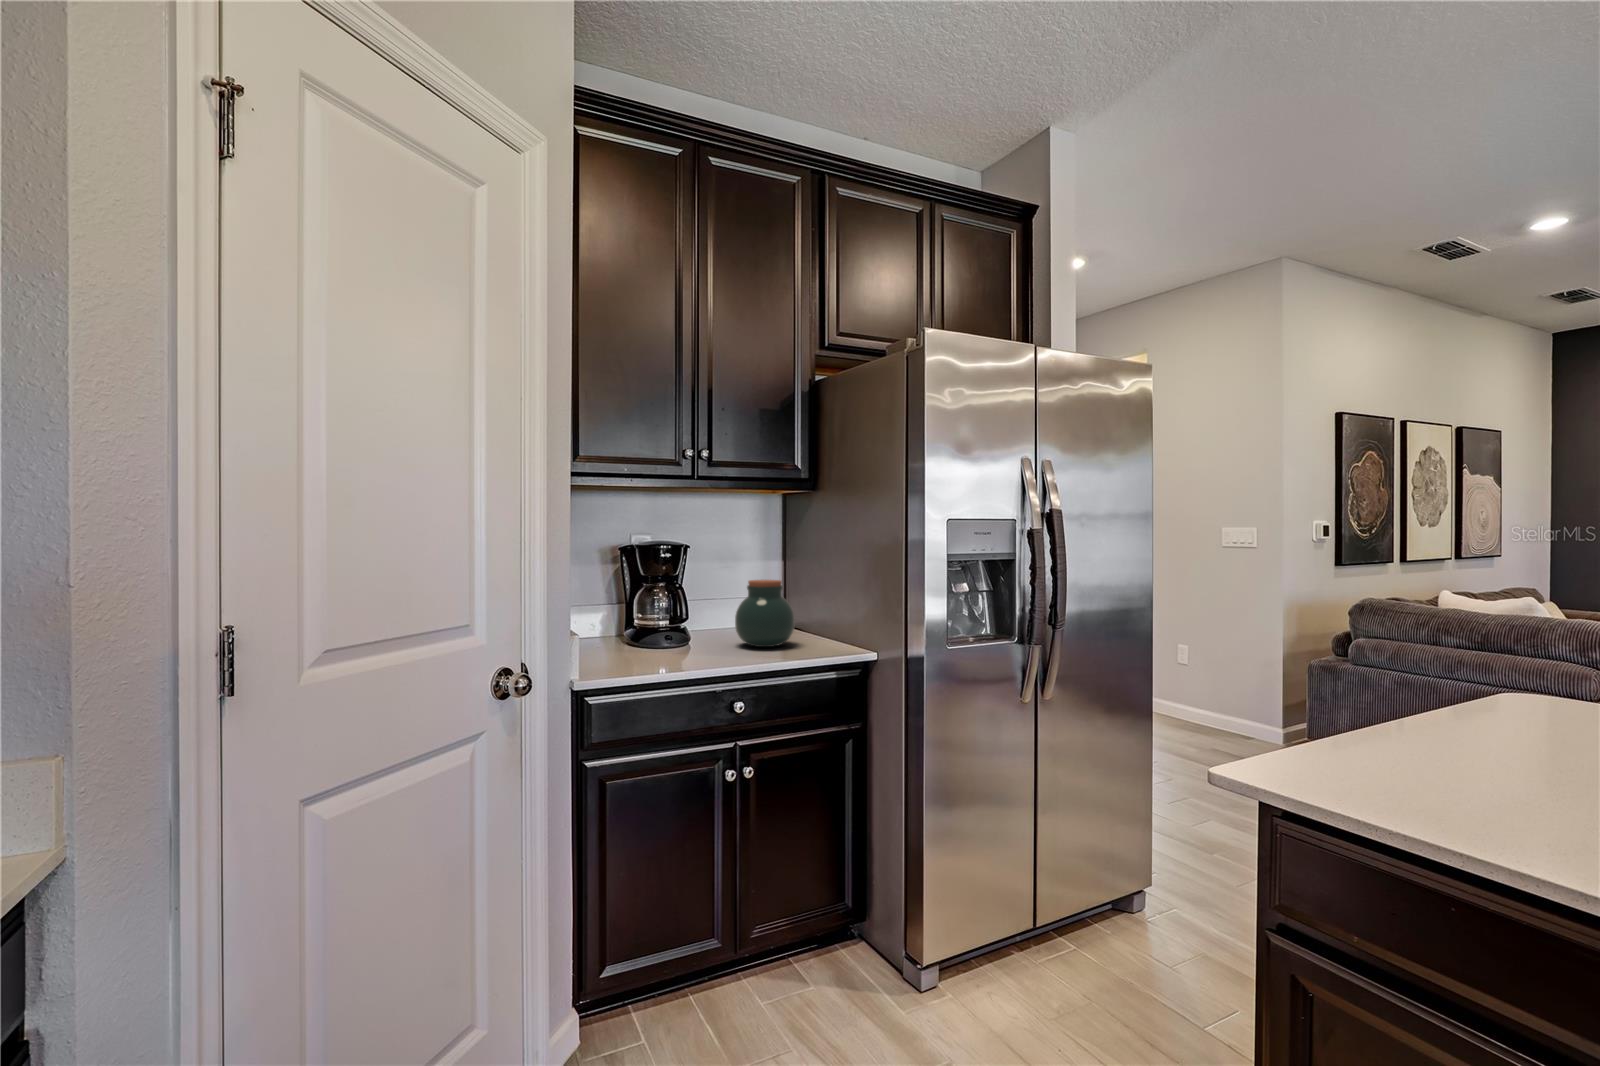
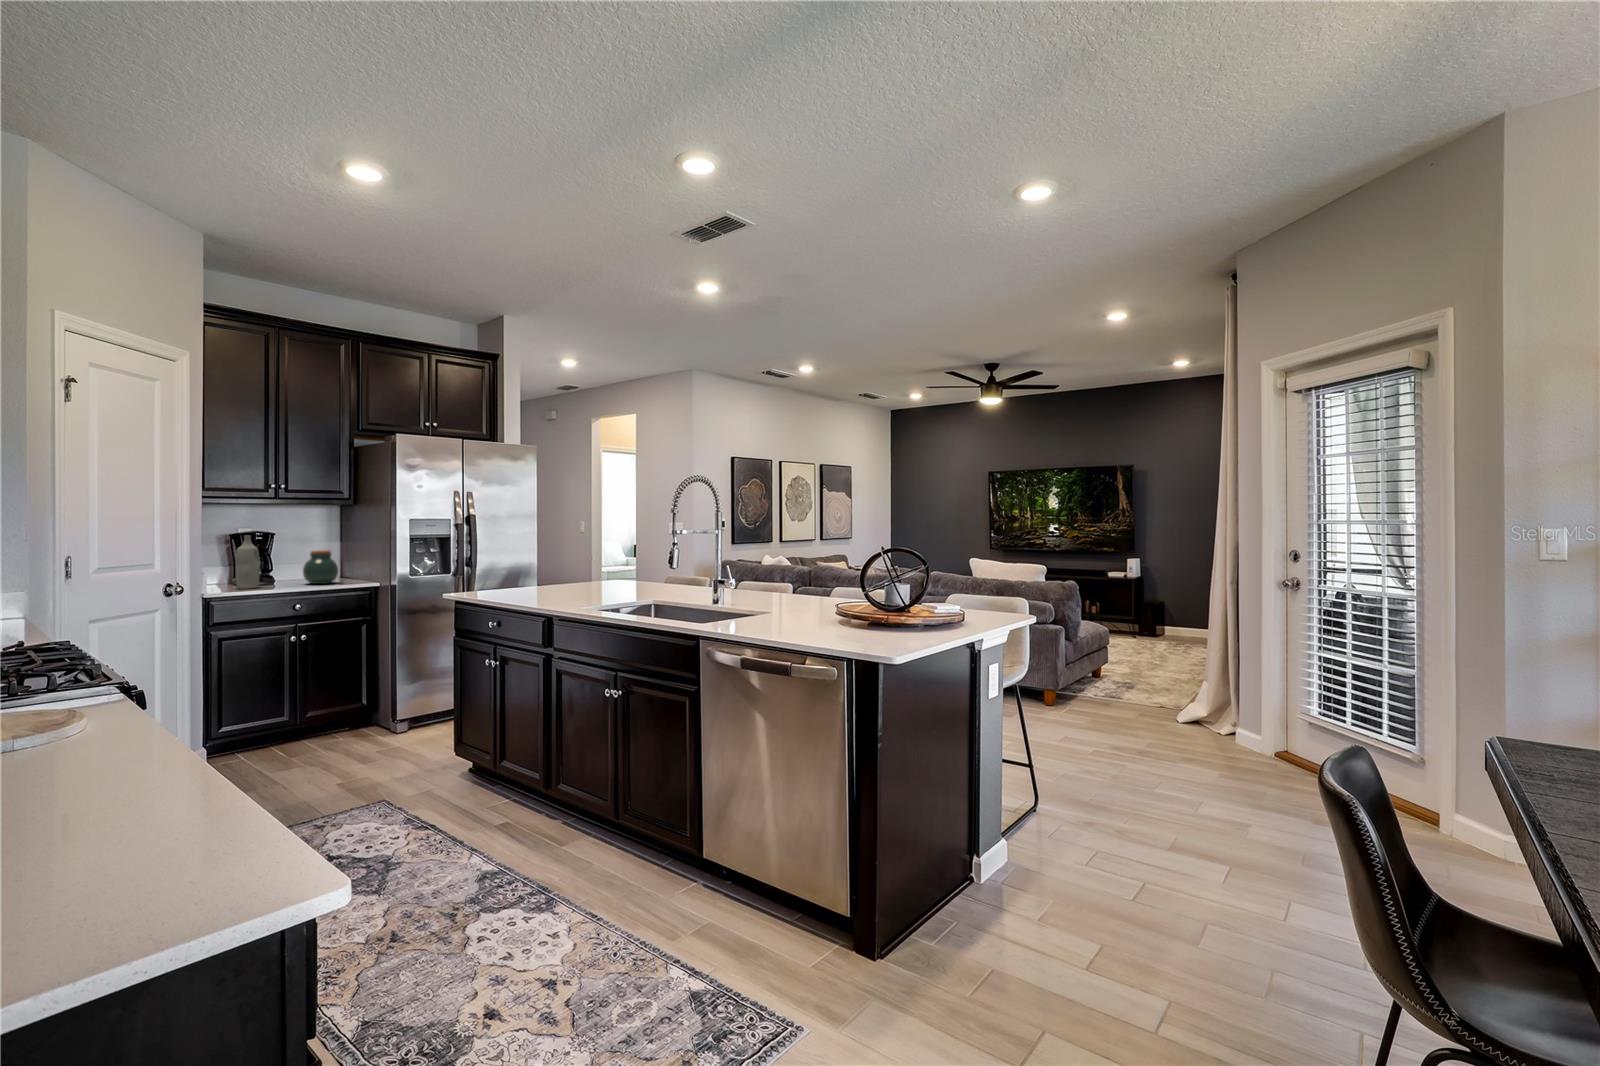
bottle: none [629,551,667,657] -> present [235,535,260,589]

